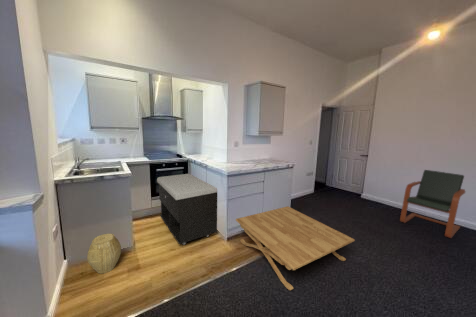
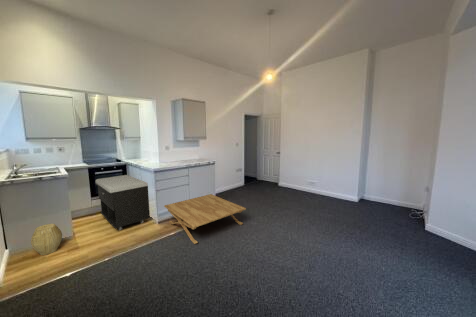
armchair: present [400,170,465,238] -> none [296,160,333,205]

